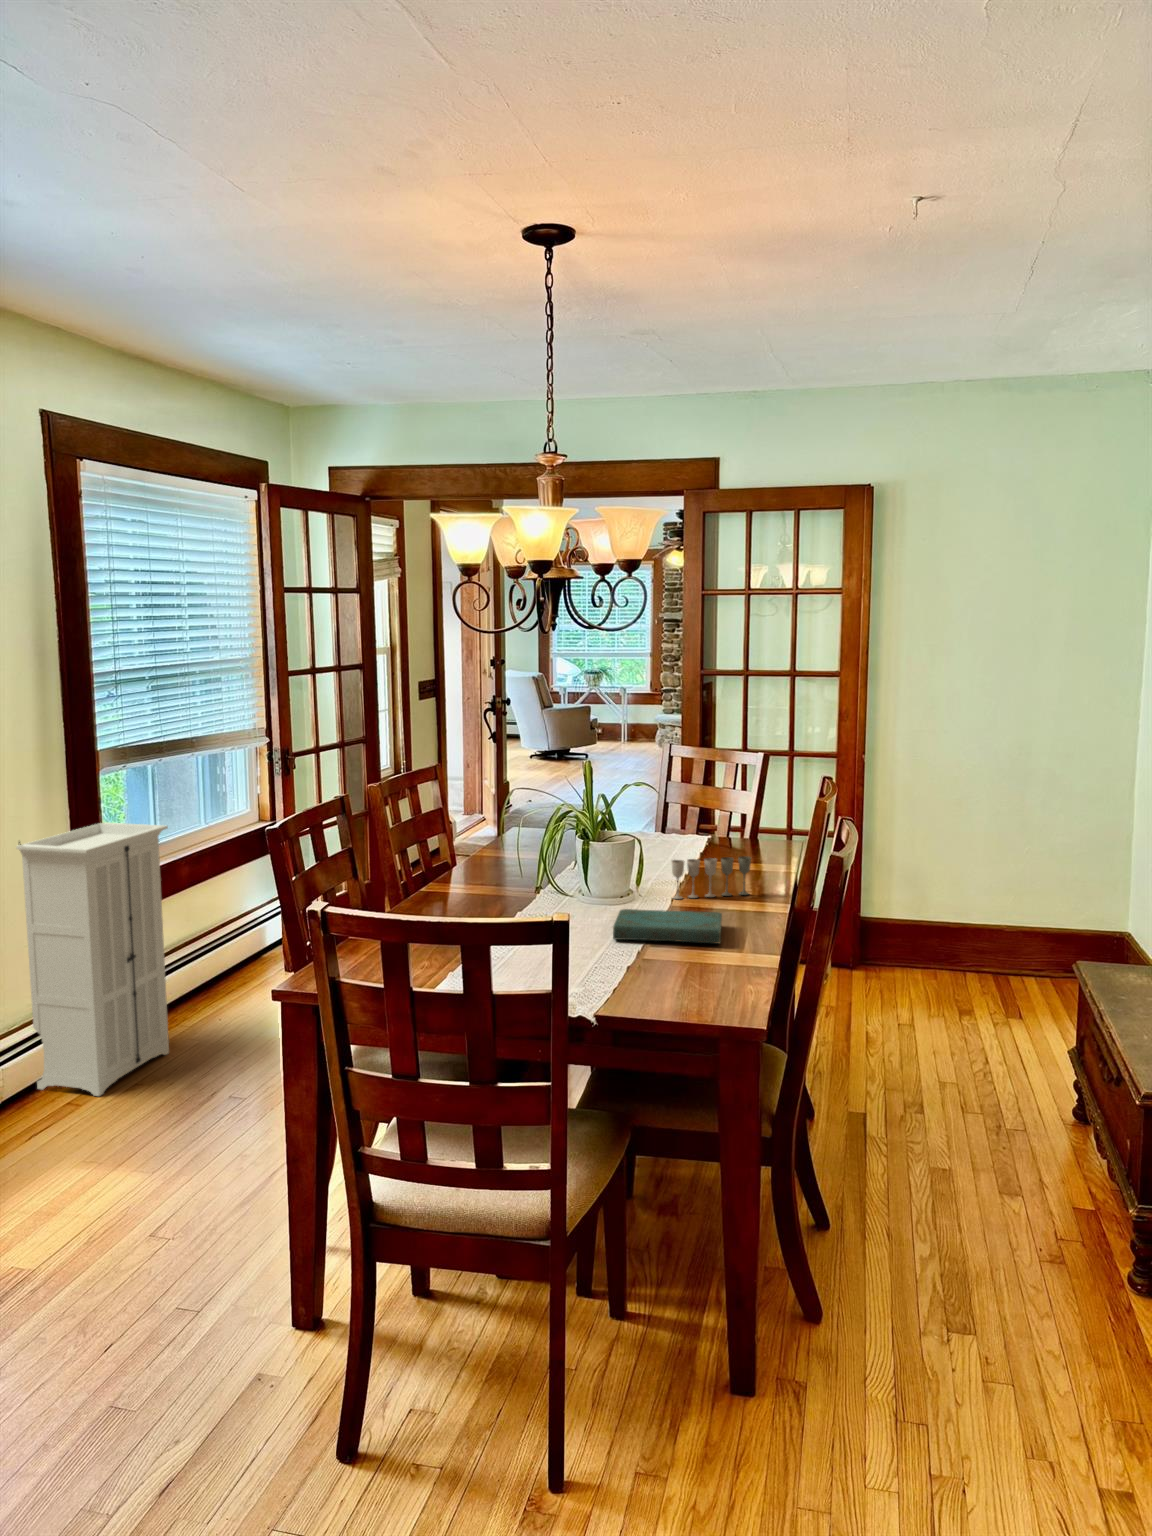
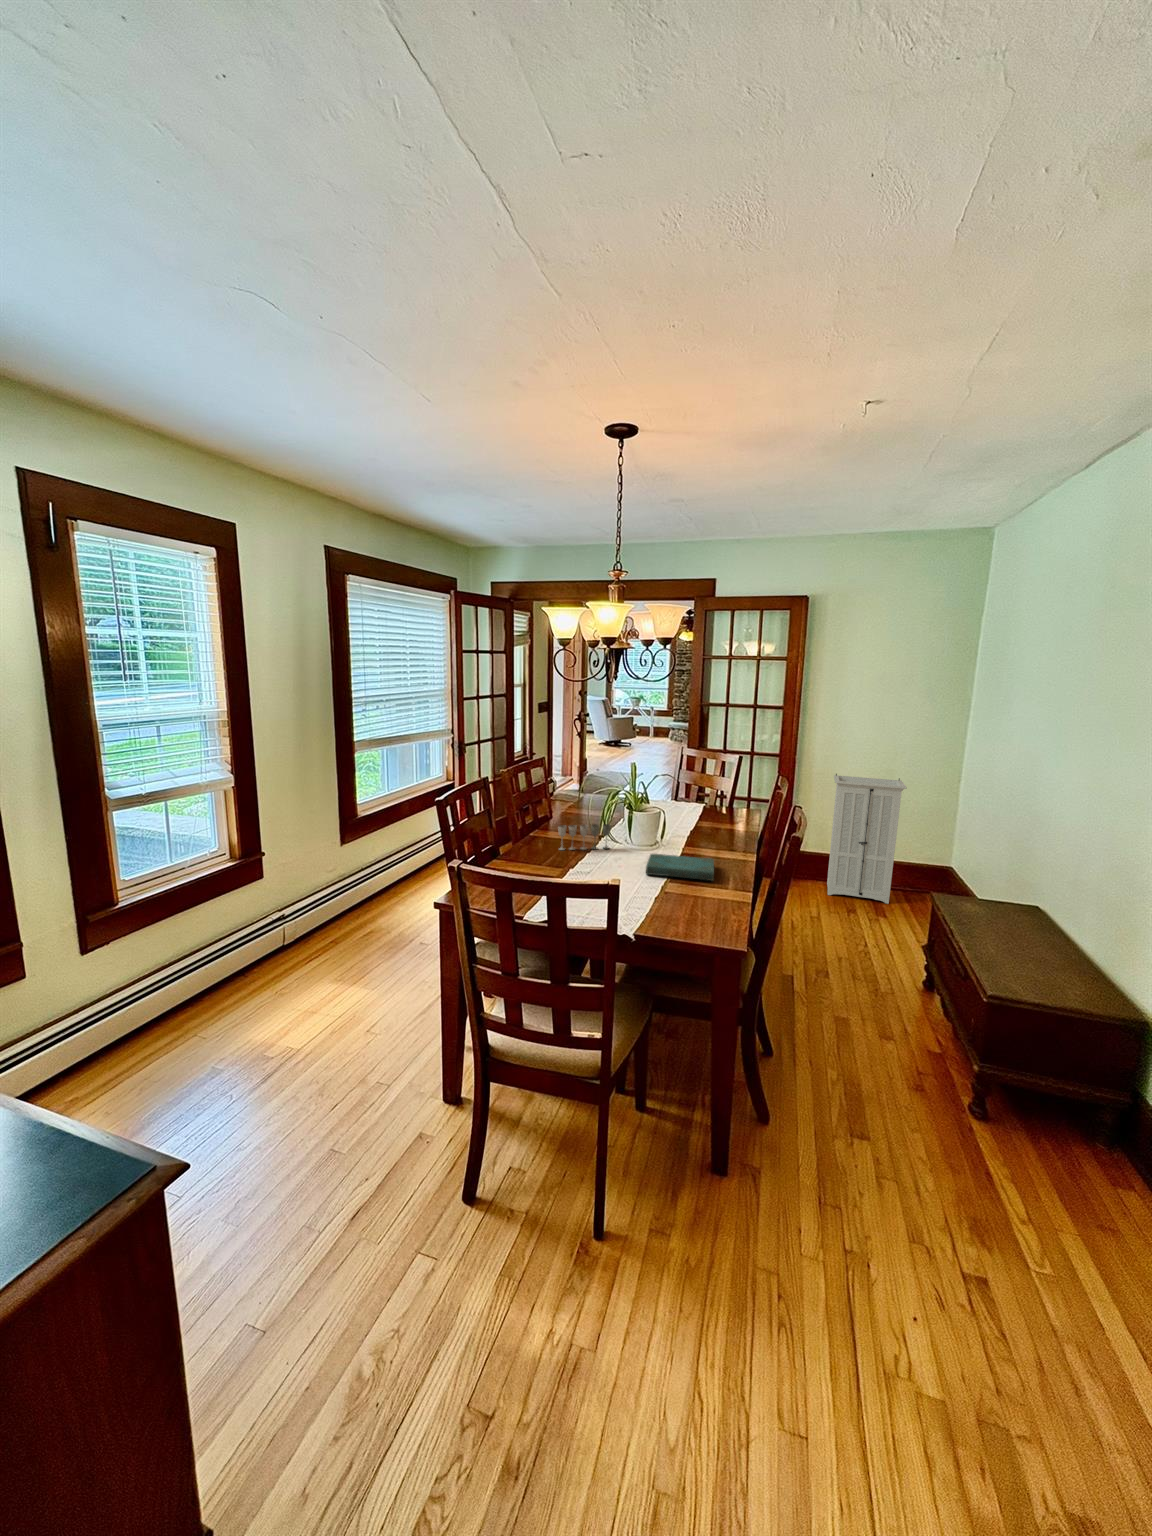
storage cabinet: present [16,820,169,1096] -> present [827,774,907,904]
wine glass: present [672,856,751,899] -> present [558,824,611,850]

